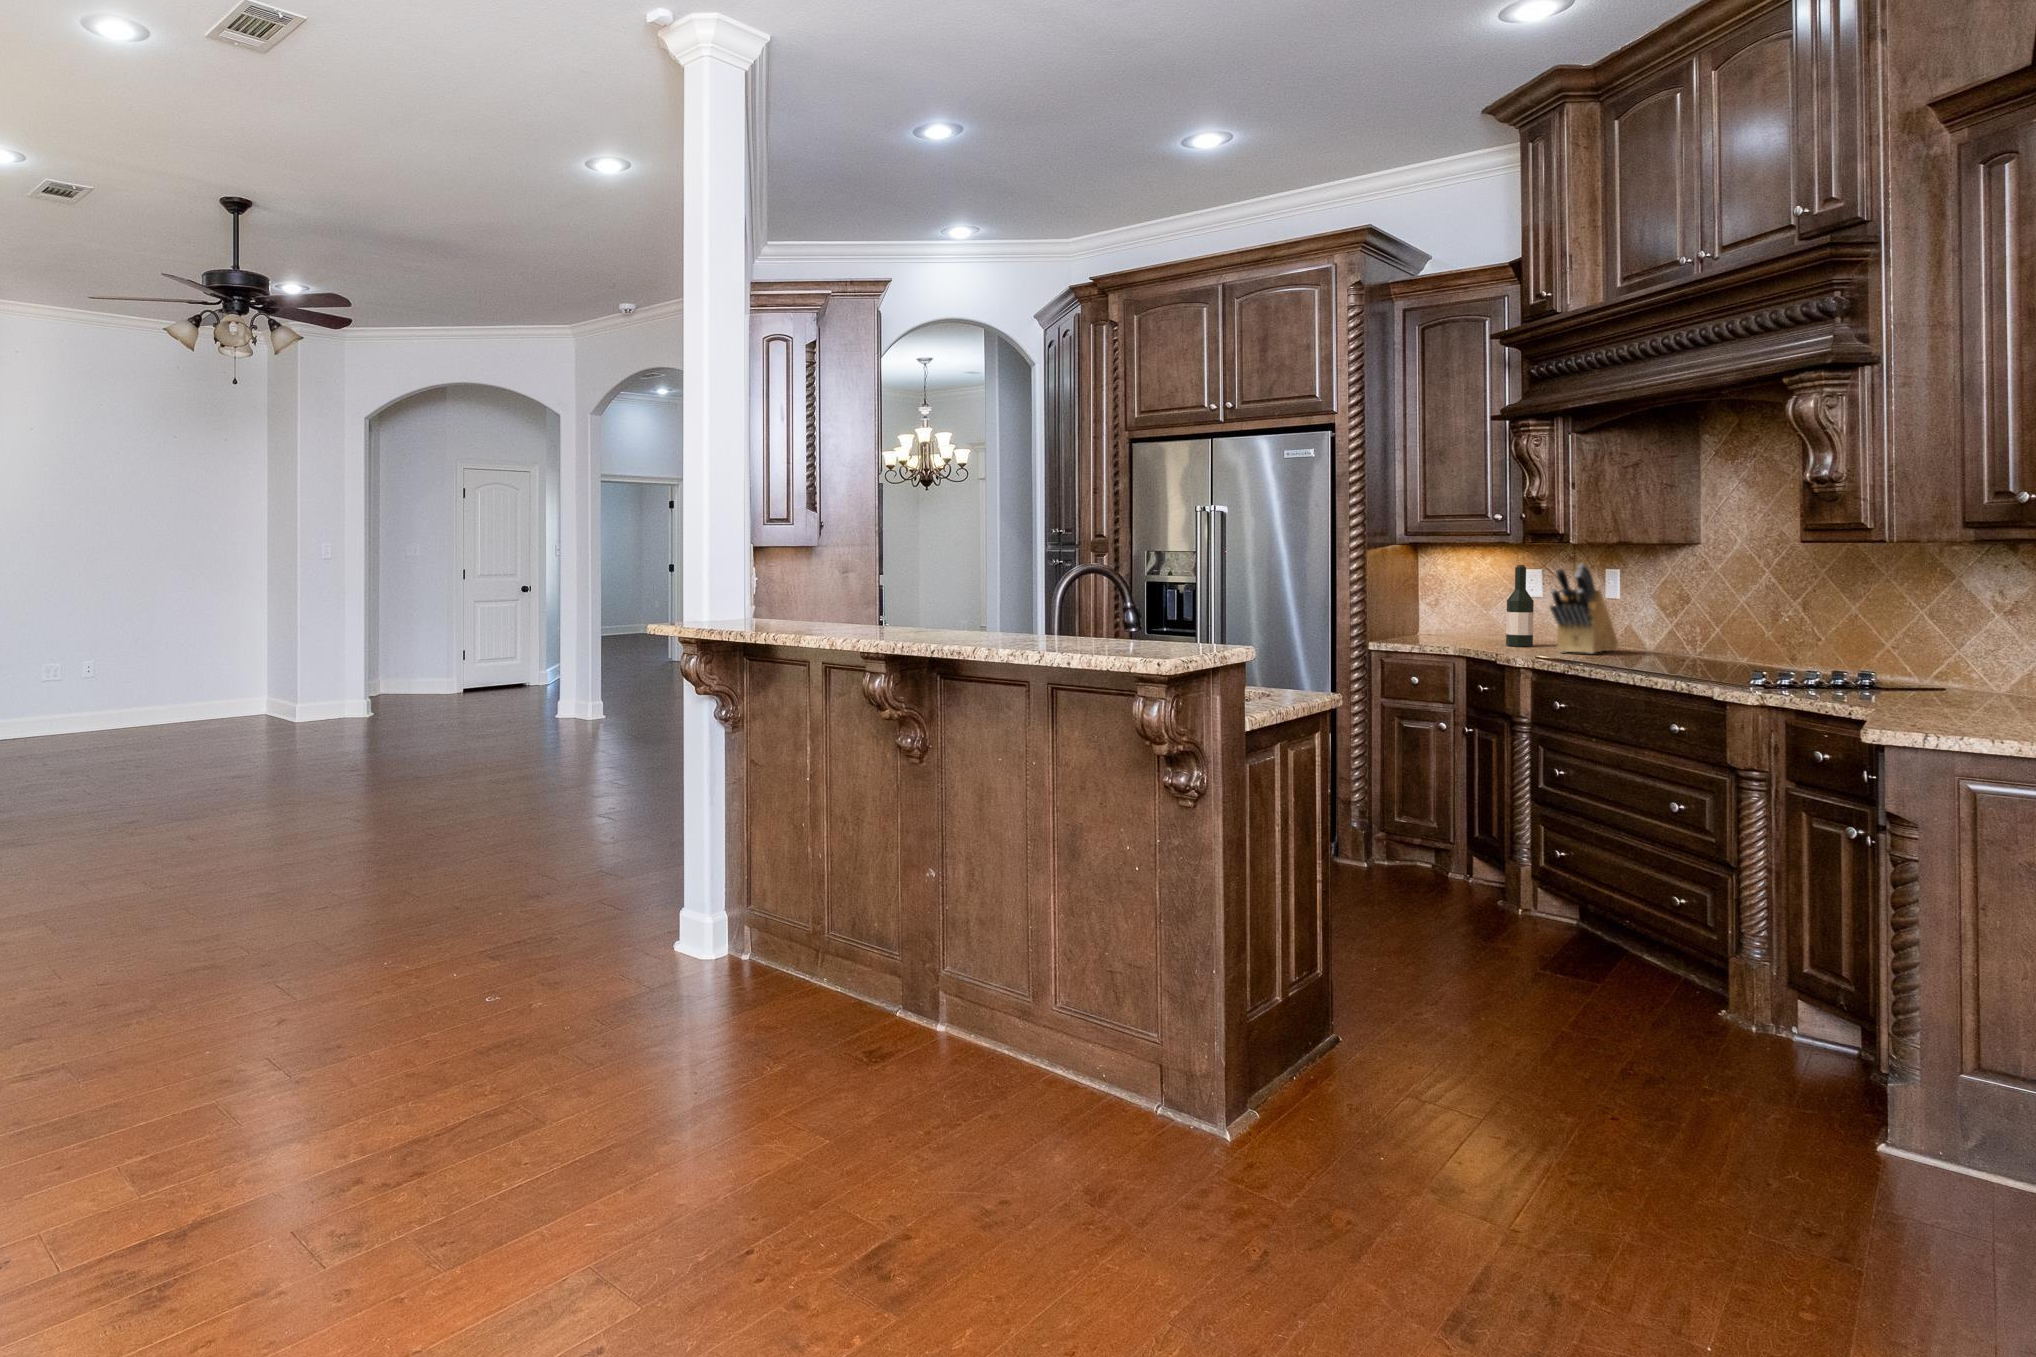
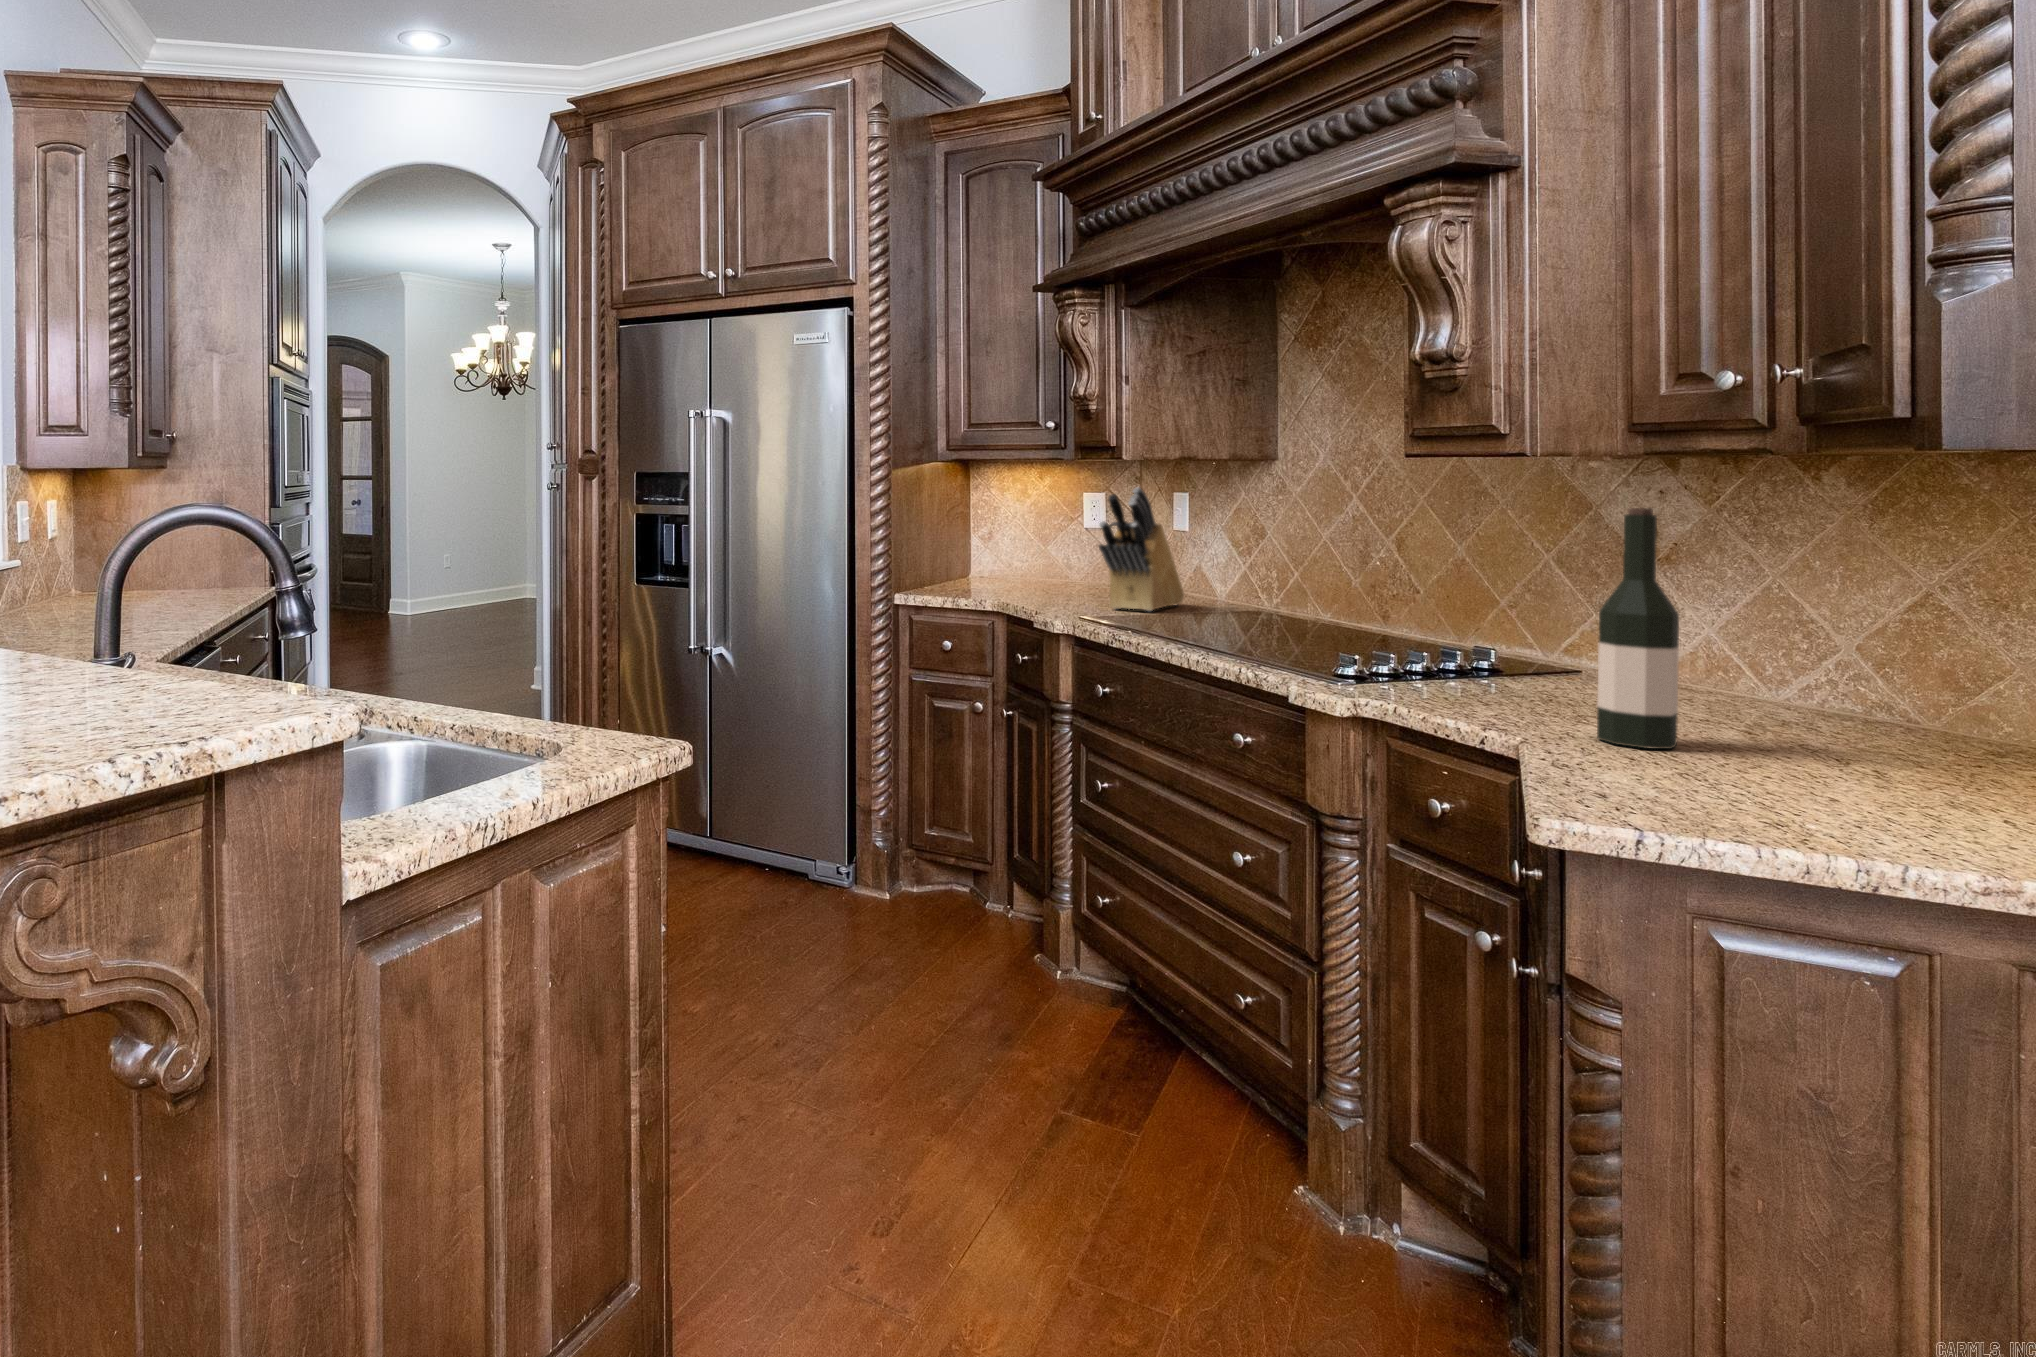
wine bottle: present [1506,565,1534,647] -> present [1597,508,1679,749]

